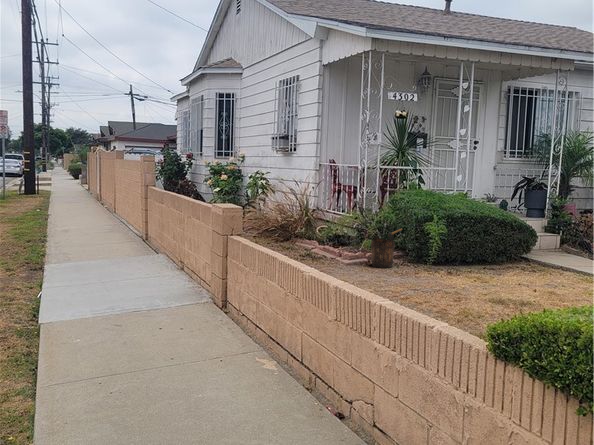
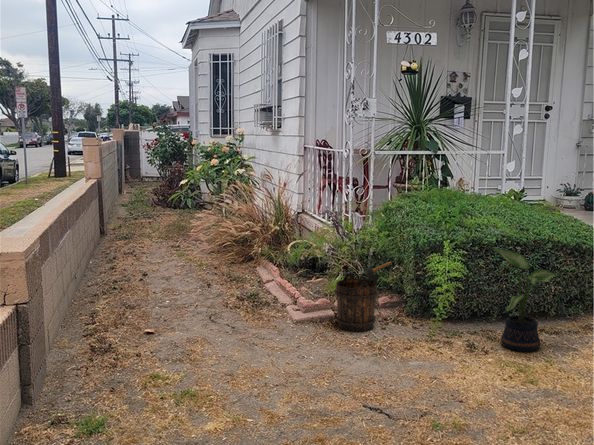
potted plant: none [459,220,496,274] -> present [492,248,559,352]

